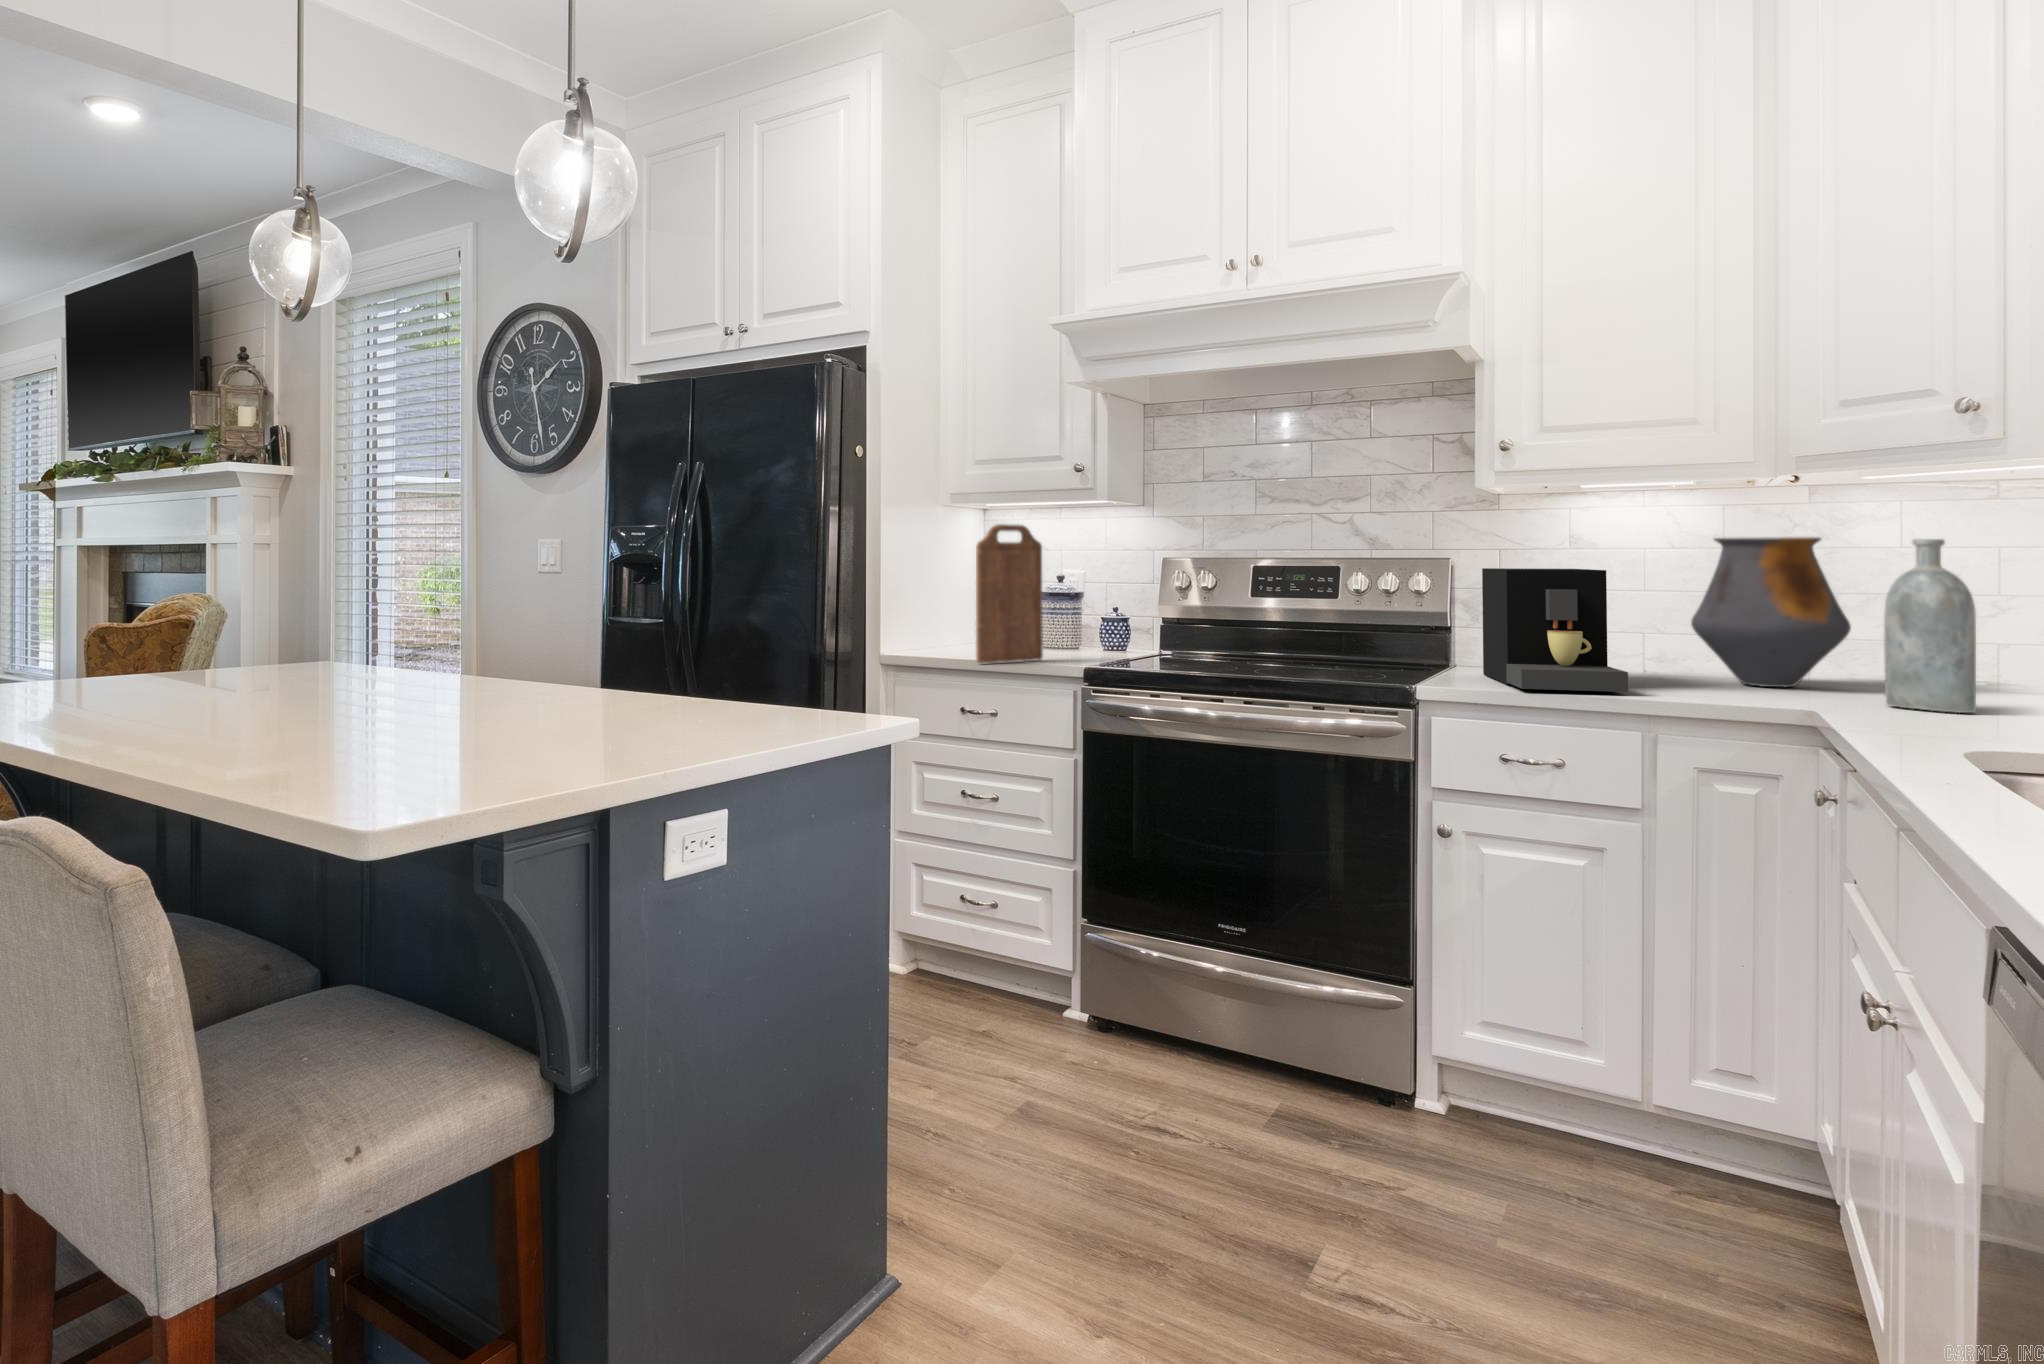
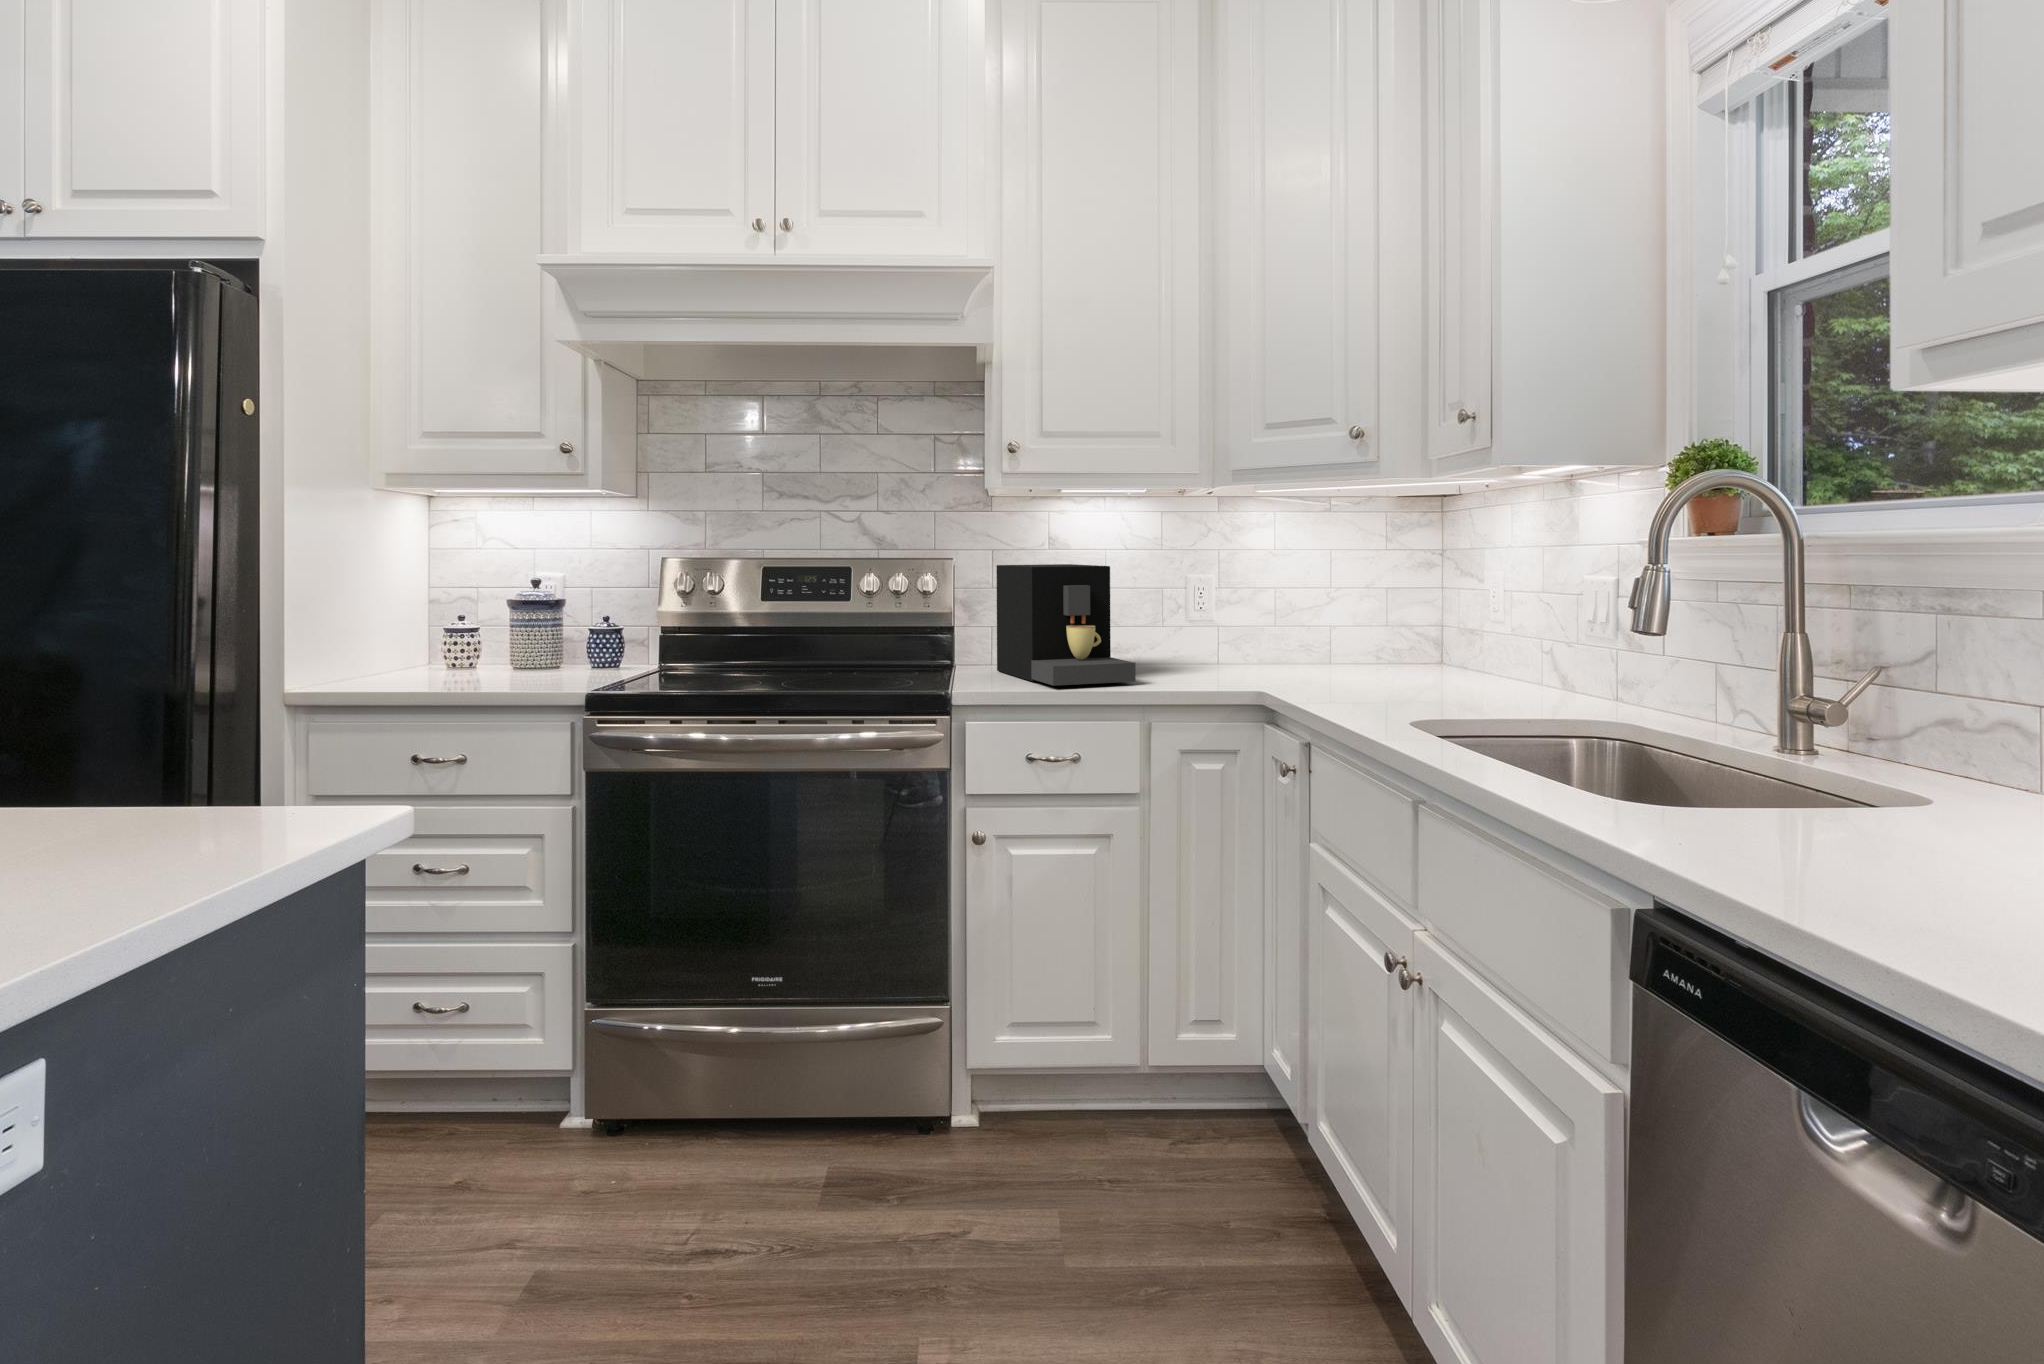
cutting board: present [976,524,1043,663] -> none [438,516,525,699]
vase: present [1691,537,1851,687] -> none [1158,535,1268,666]
bottle: present [1884,539,1976,713] -> none [1309,537,1370,681]

